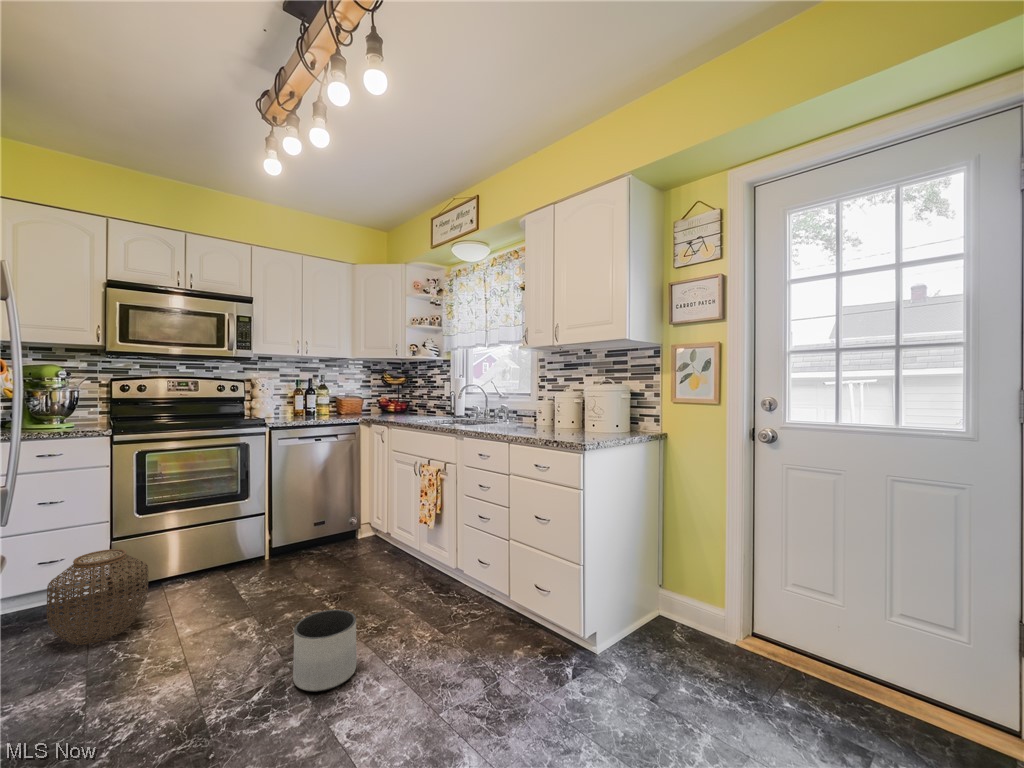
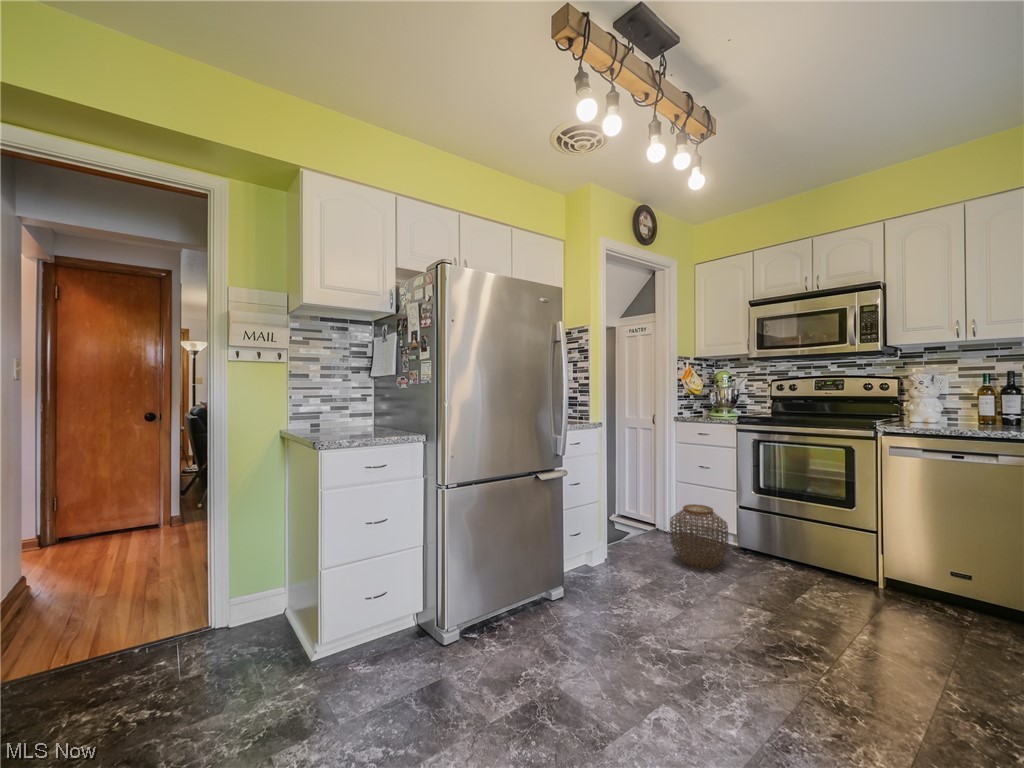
planter: present [293,610,356,692] -> none [693,614,761,701]

